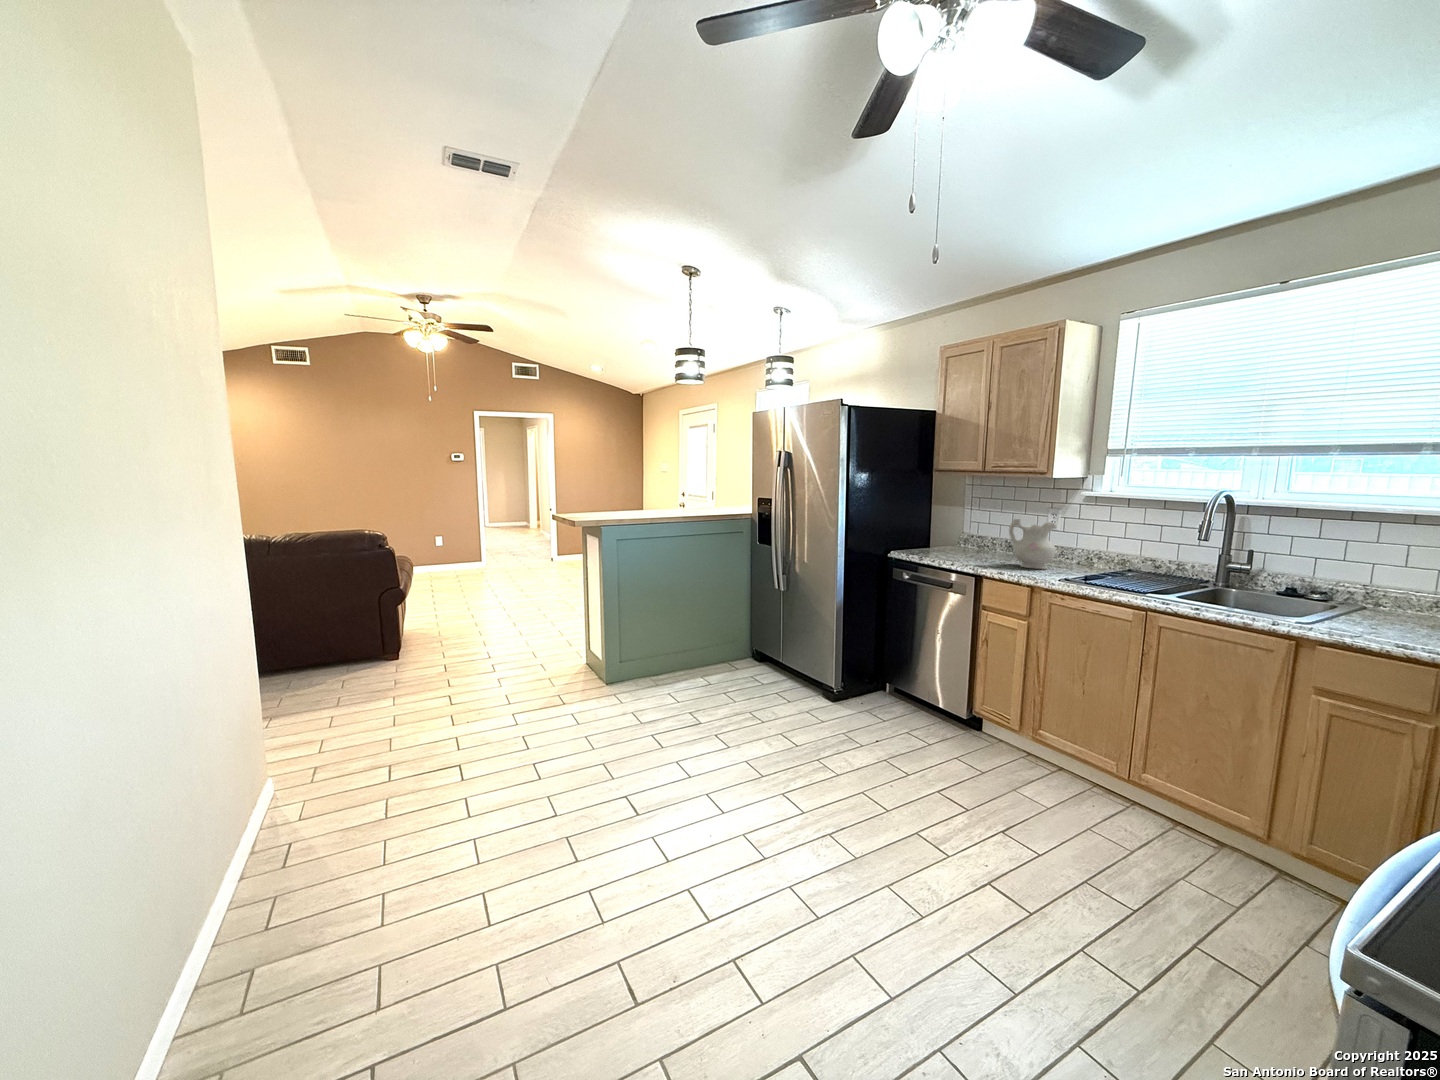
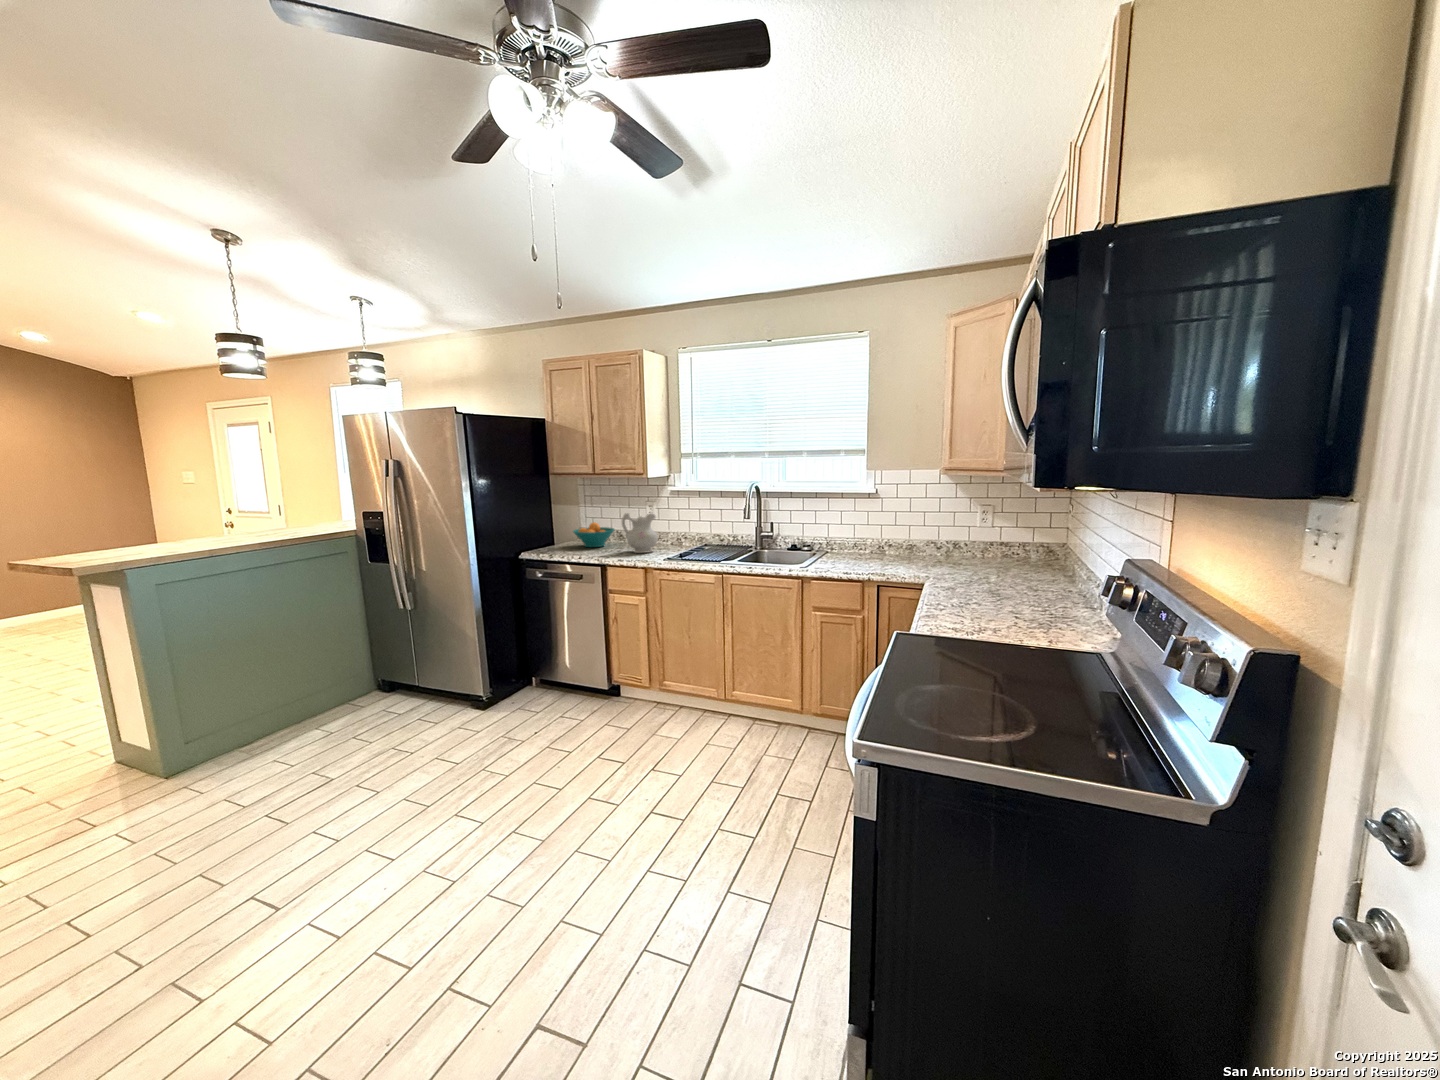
fruit bowl: none [950,527,1001,555] -> present [573,522,614,547]

